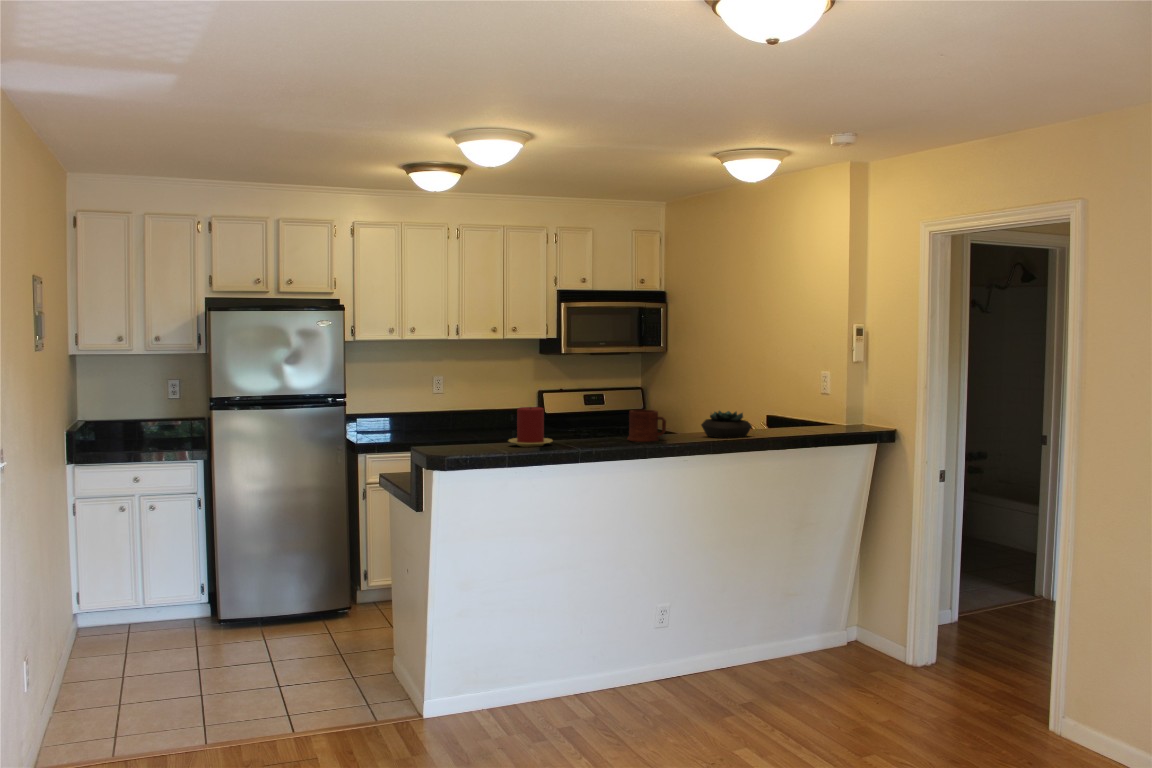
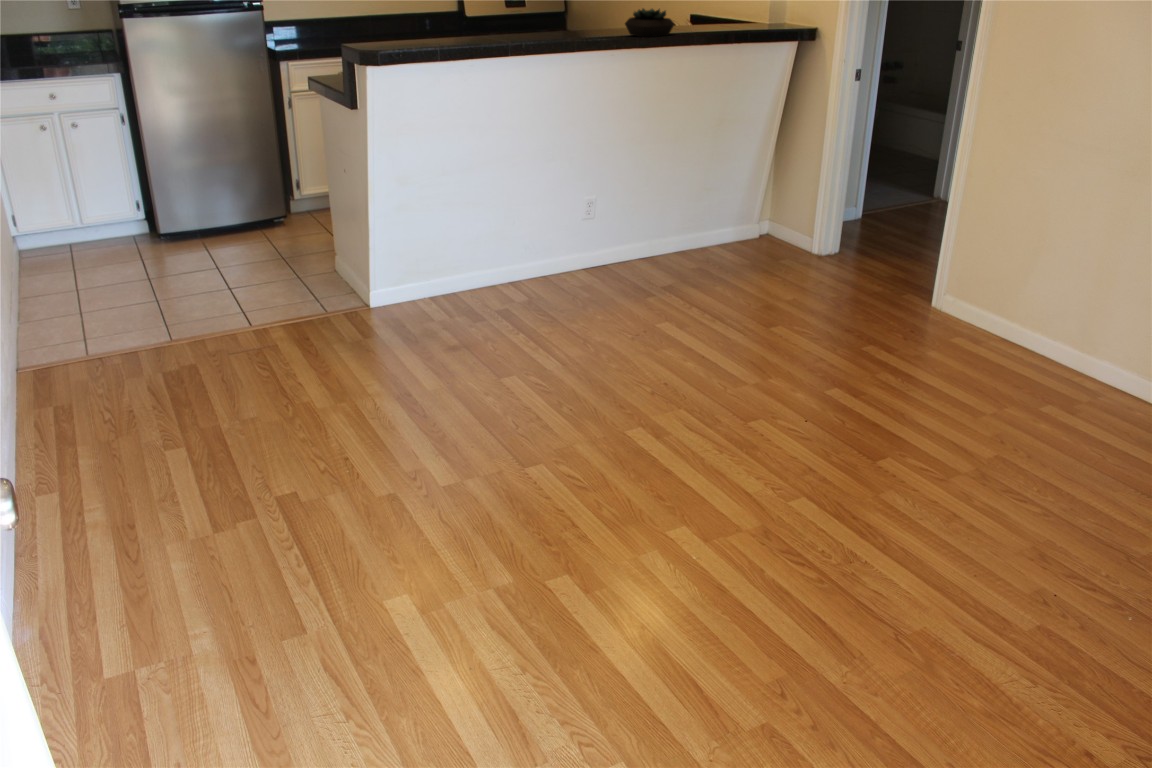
candle: present [509,407,552,447] -> none [433,7,477,48]
mug: present [628,410,666,442] -> none [552,8,590,42]

